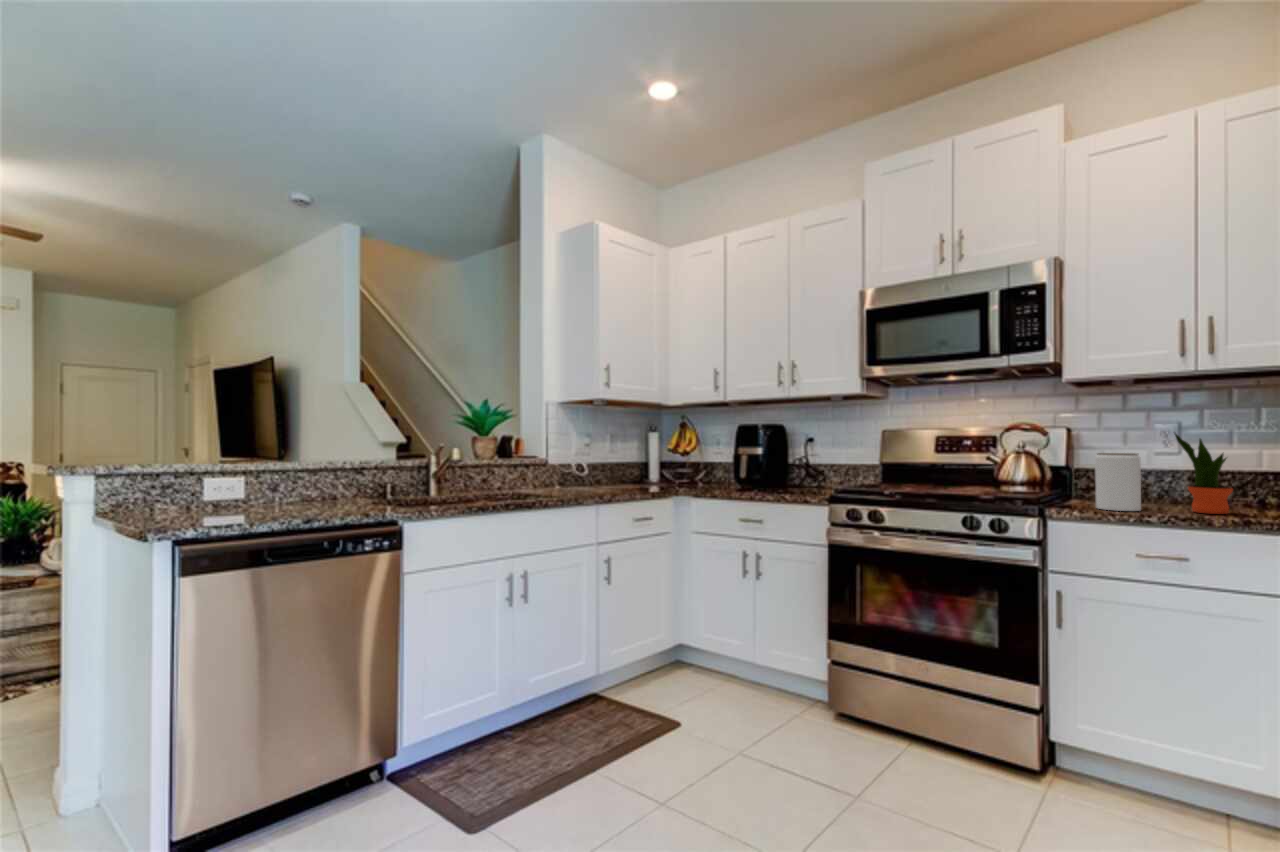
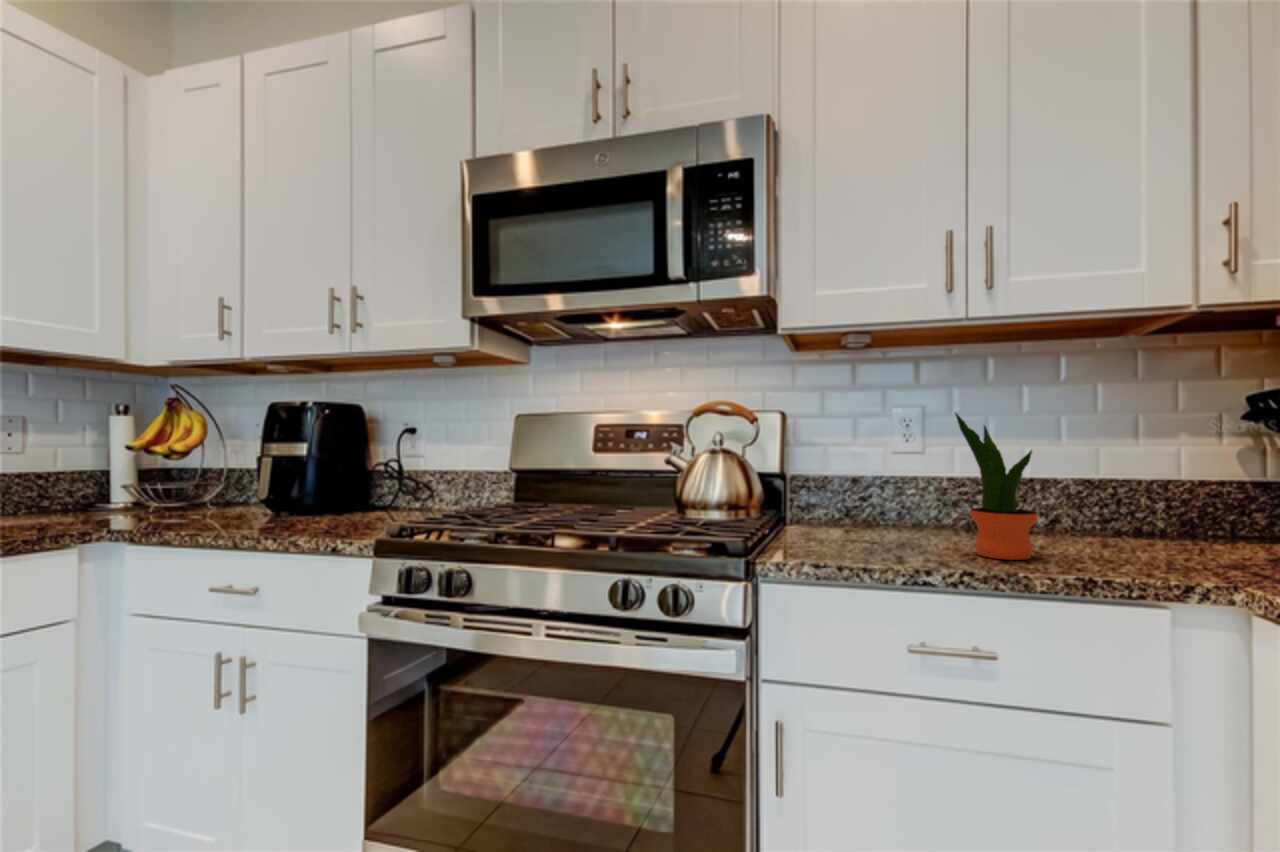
jar: present [1095,453,1141,511] -> none [835,452,906,560]

